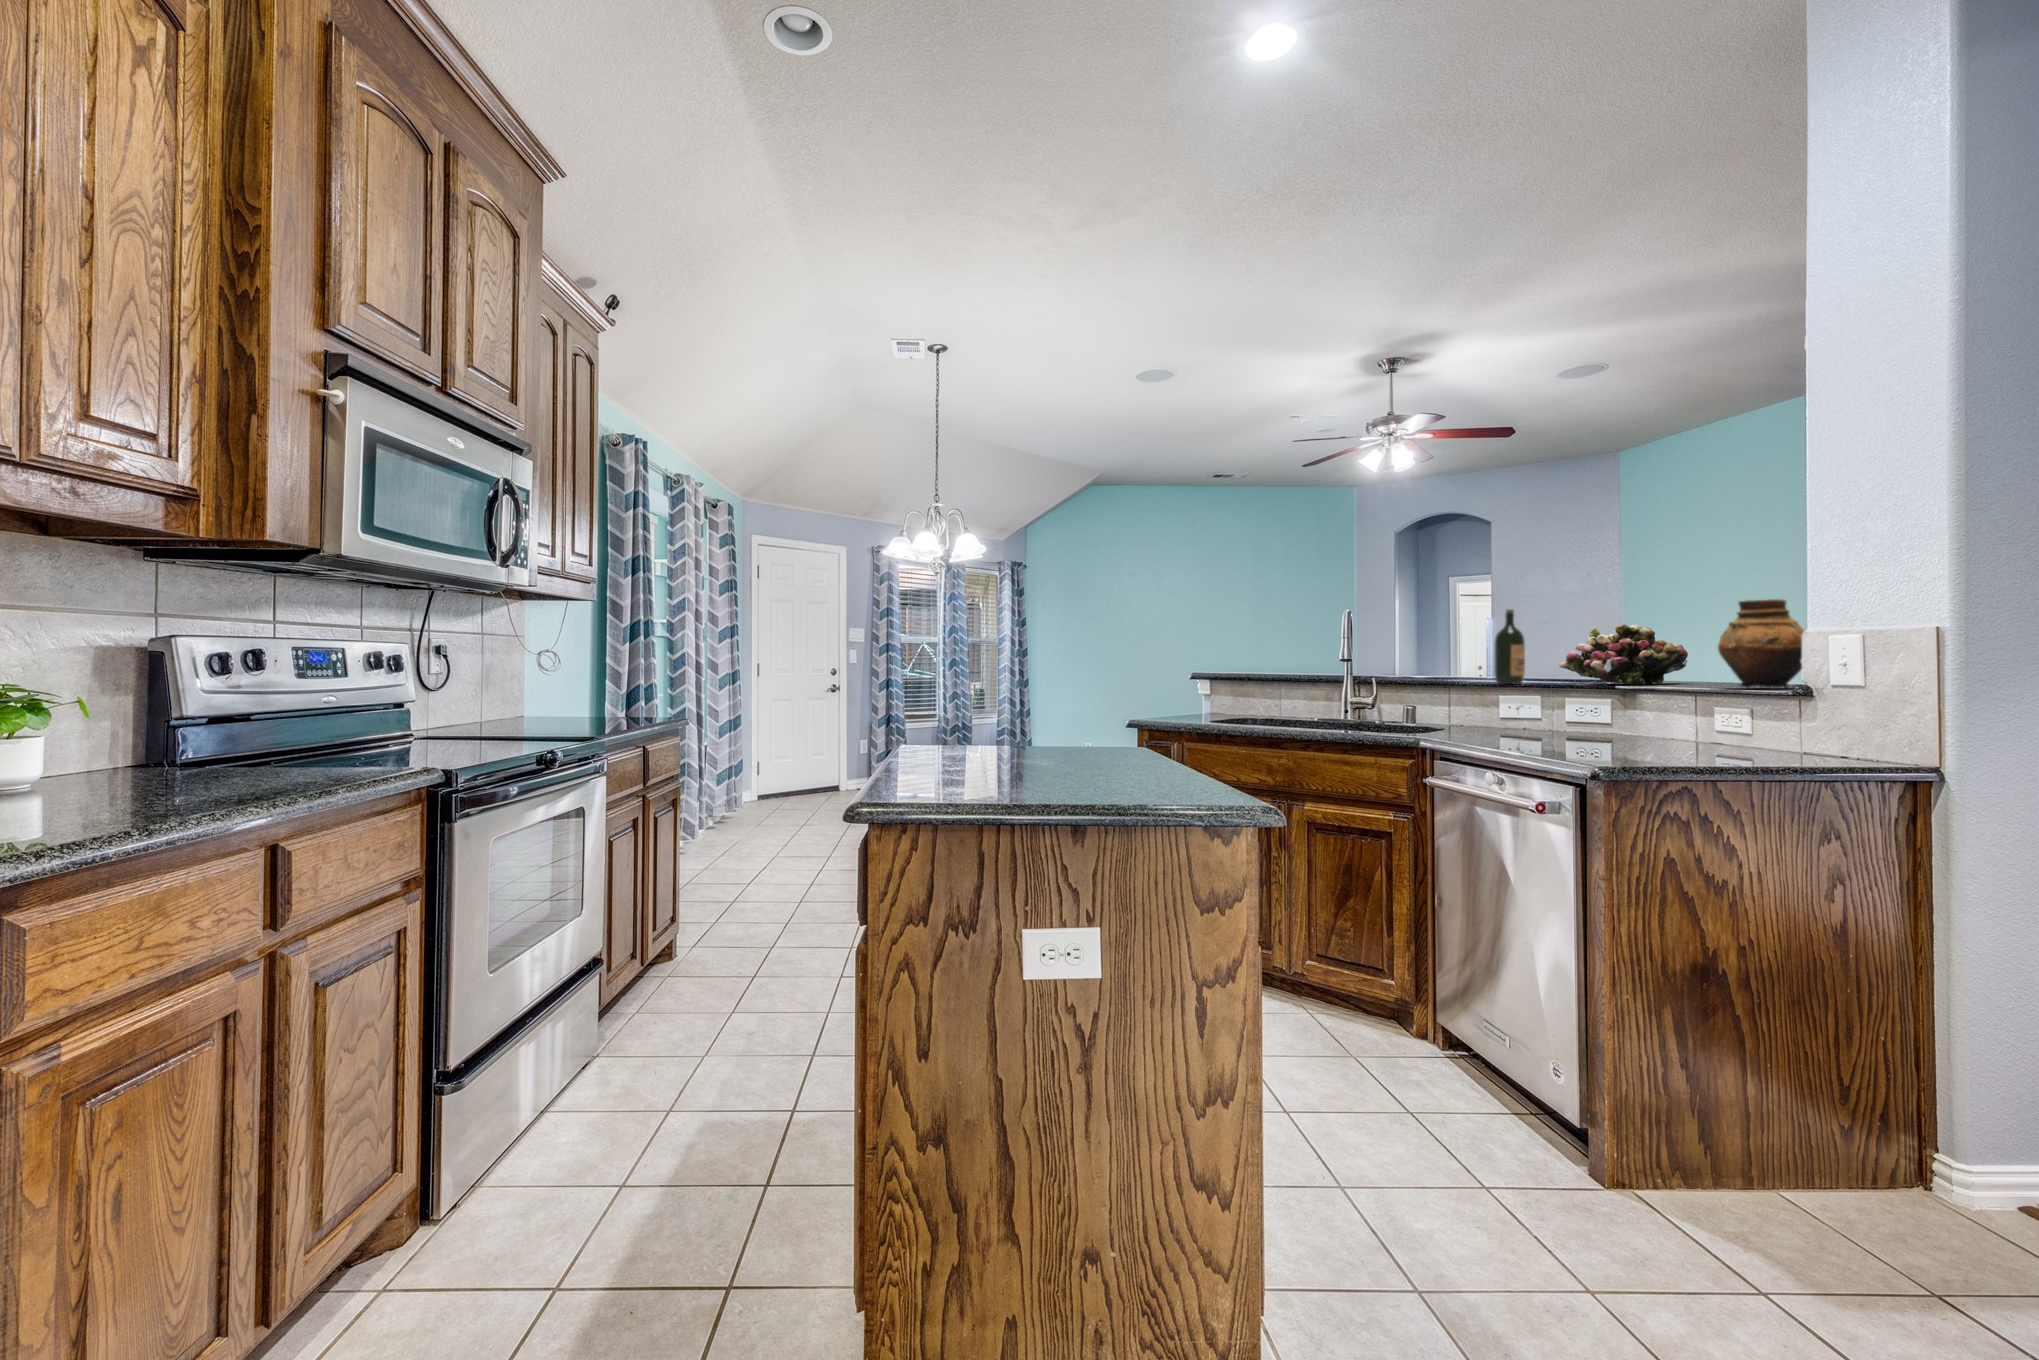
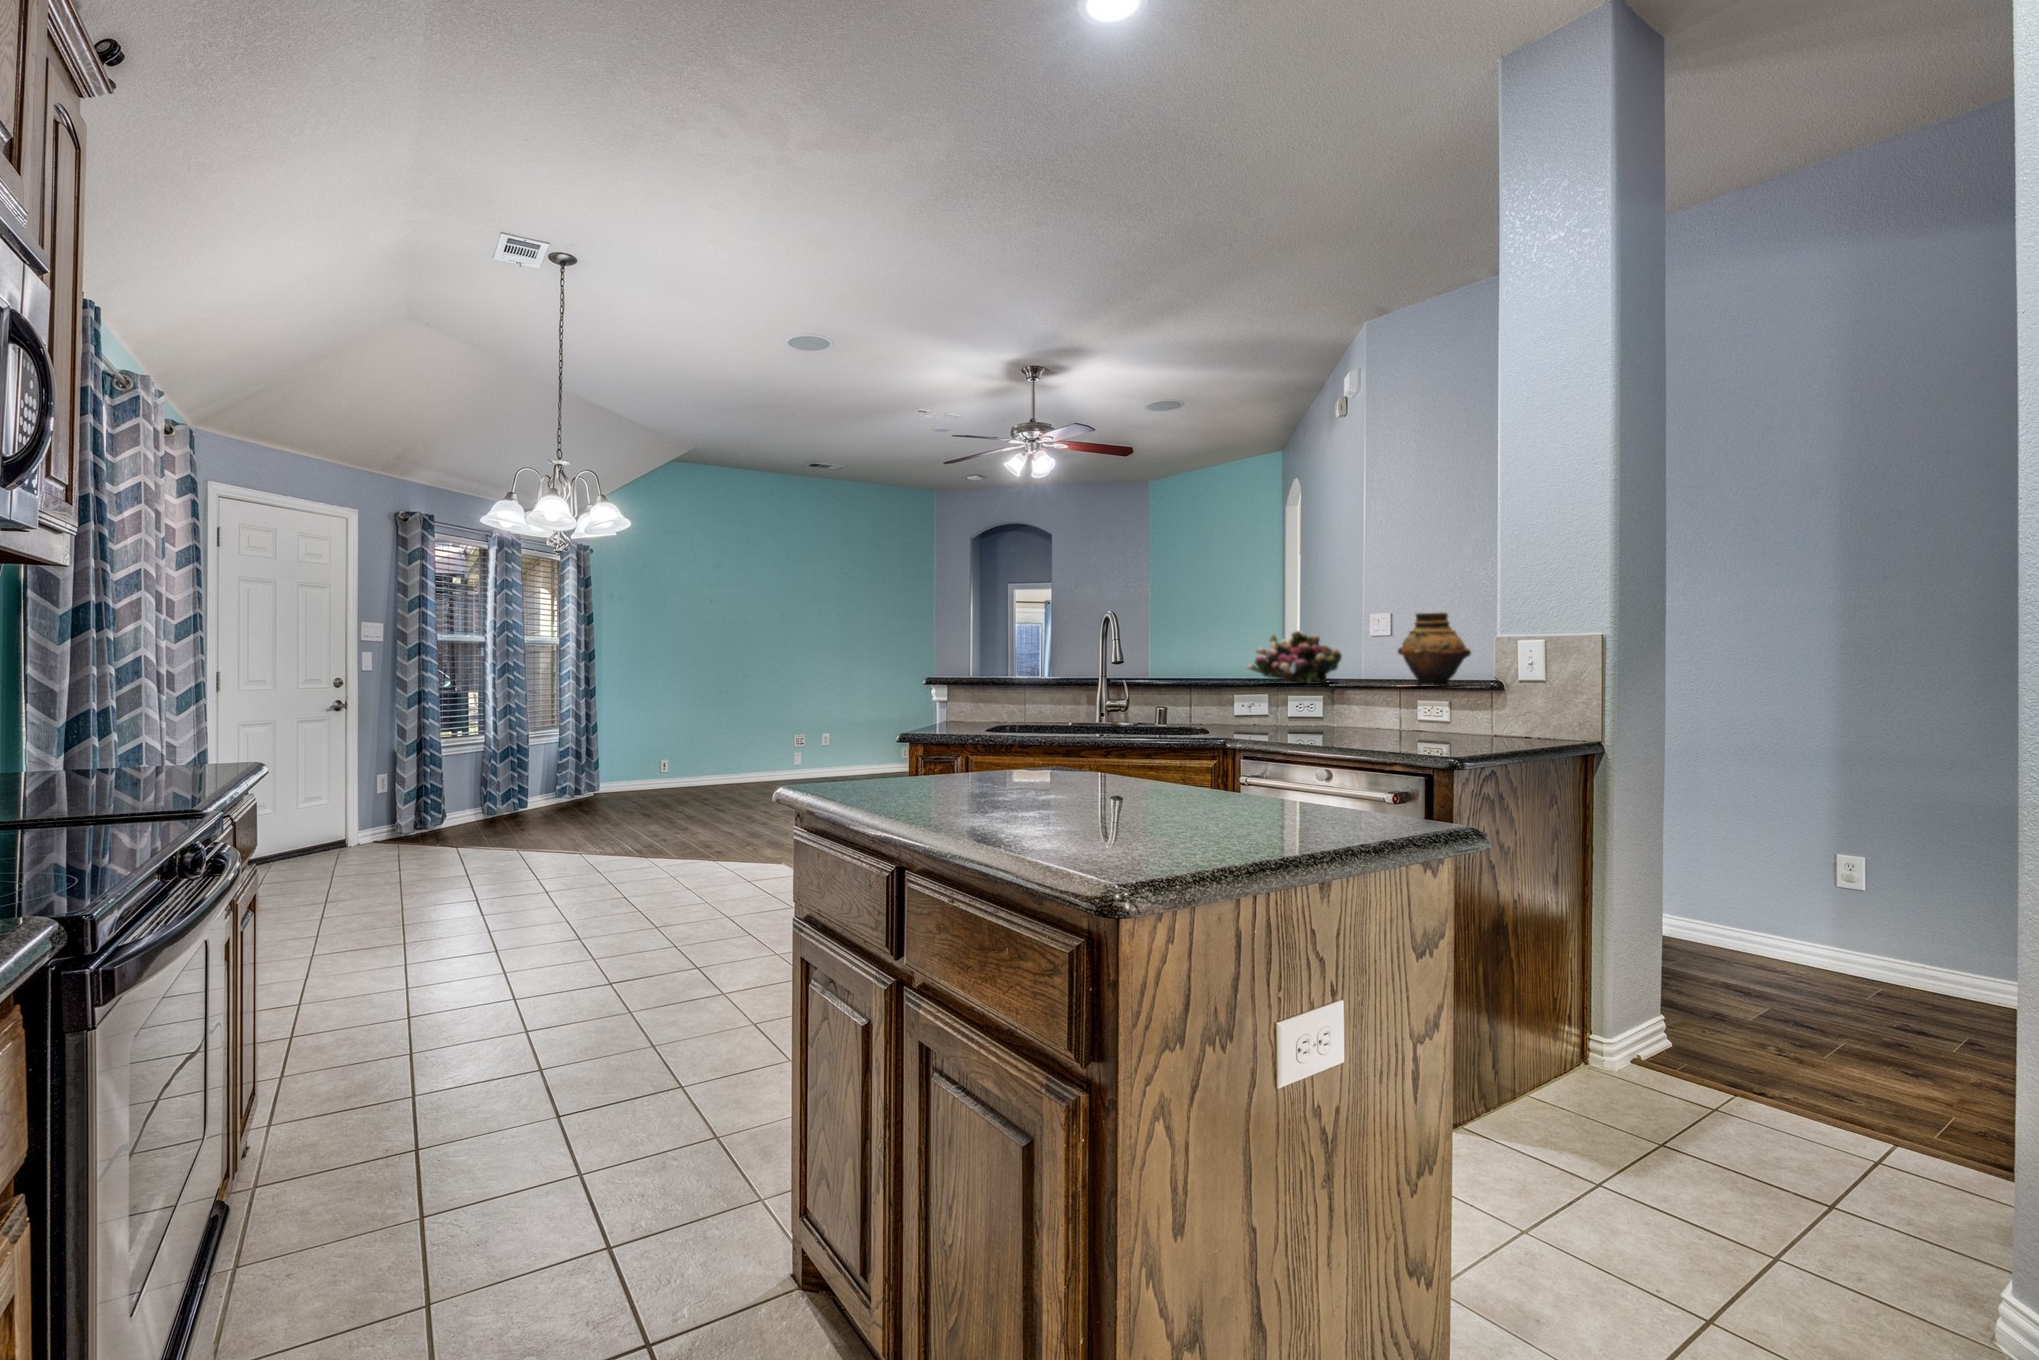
wine bottle: present [1494,609,1525,684] -> none [1188,615,1212,685]

